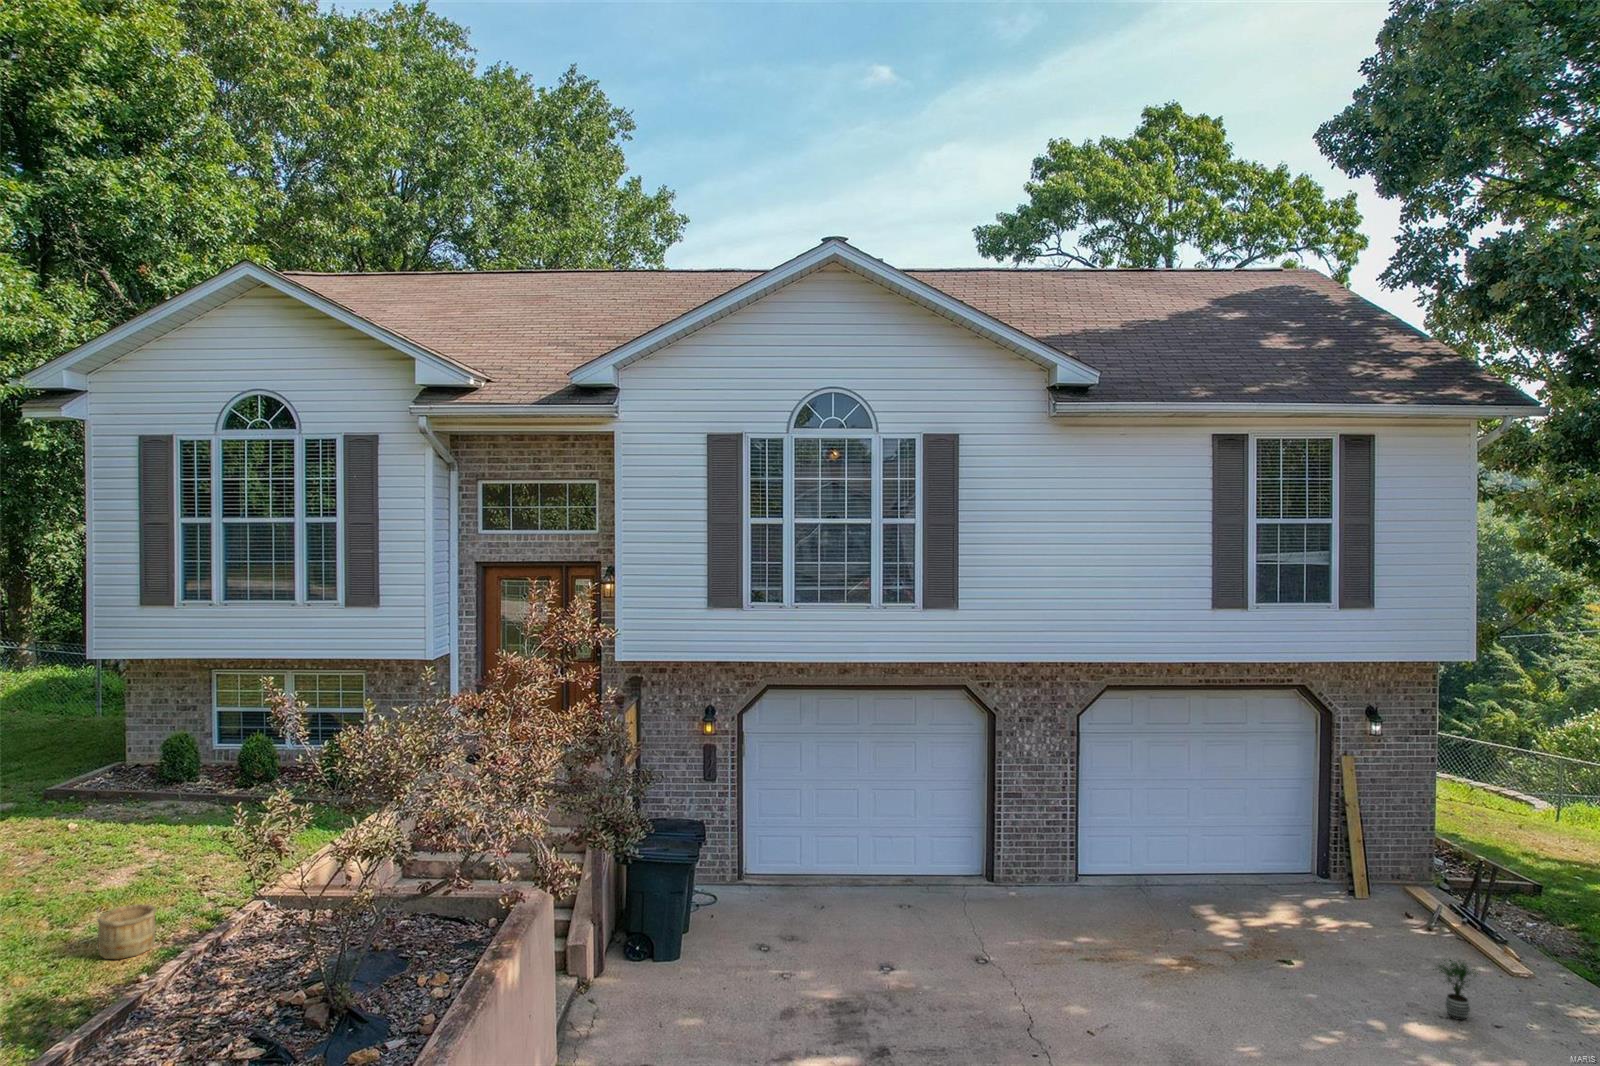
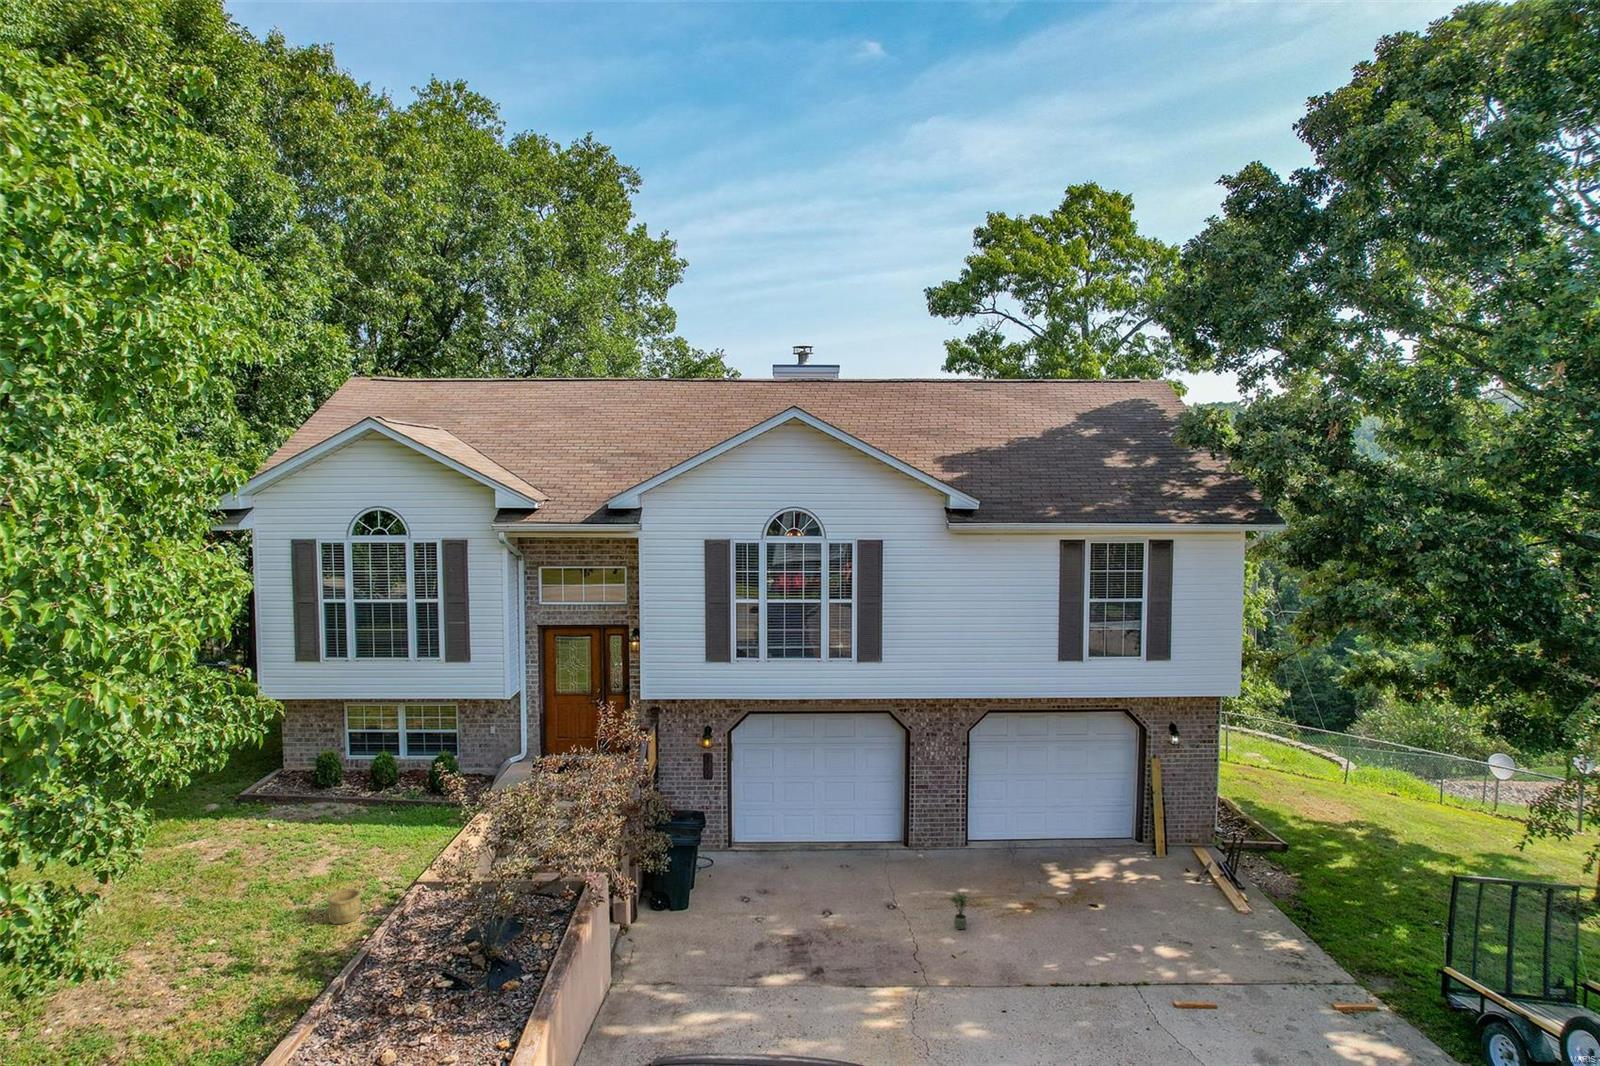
potted plant: present [1433,960,1478,1020] -> present [952,893,969,930]

